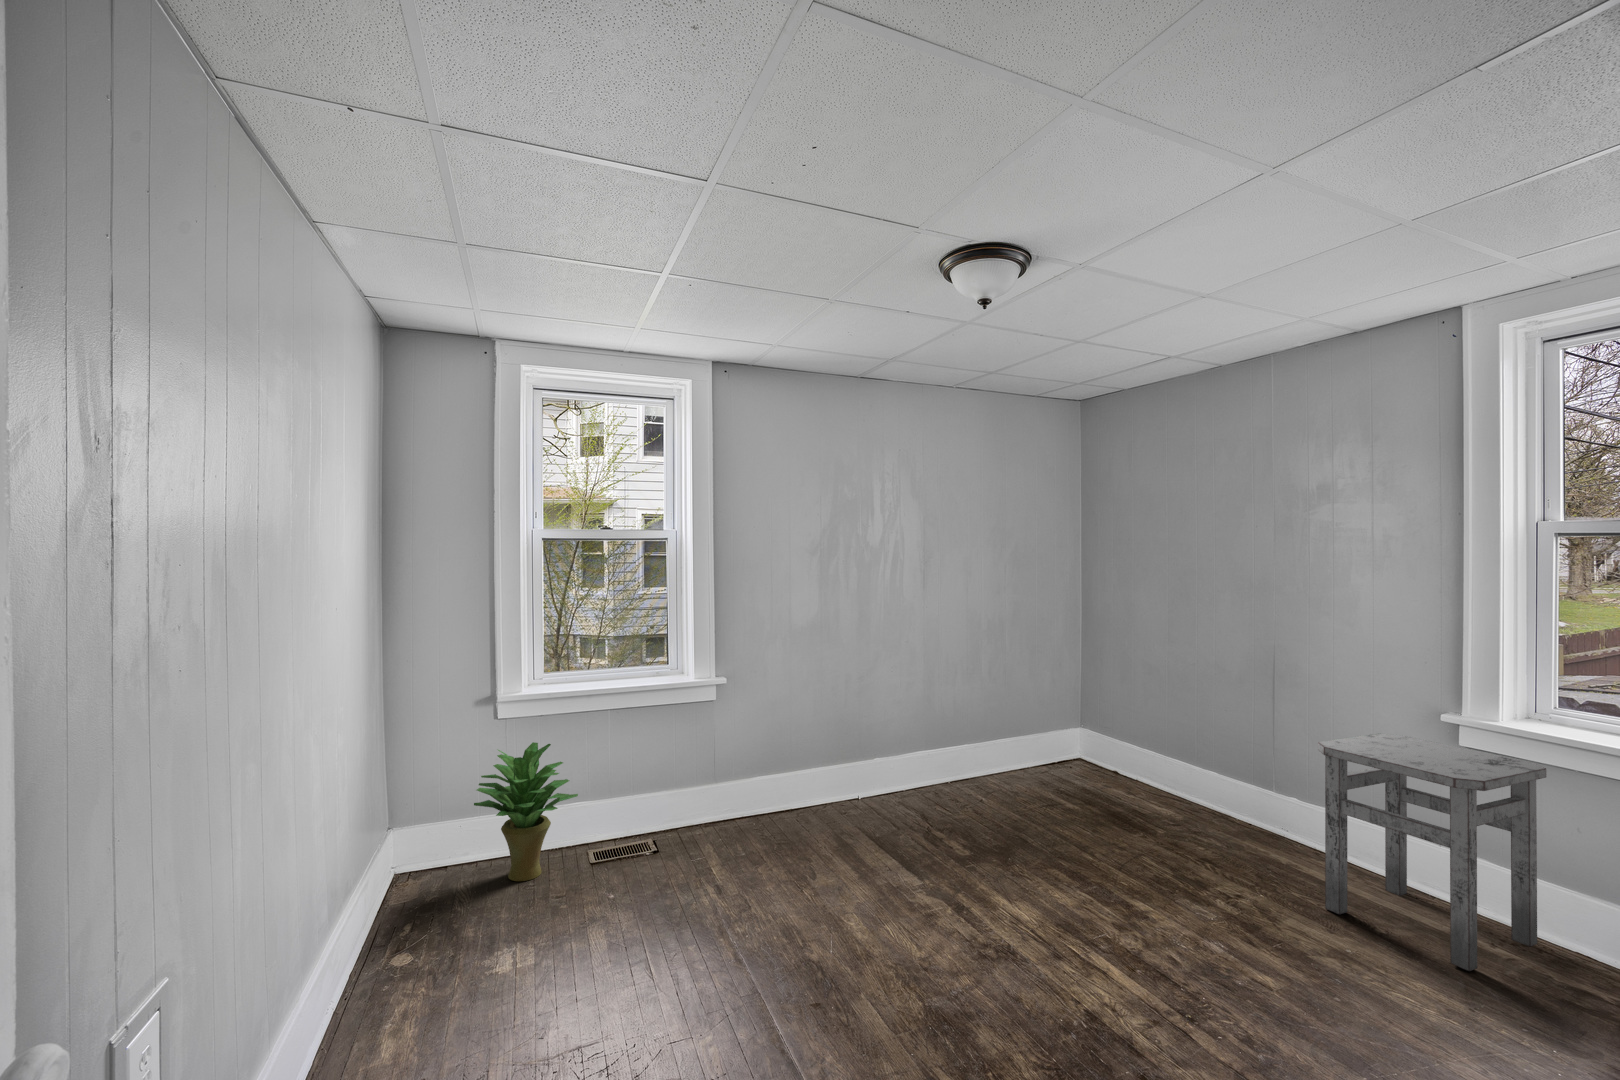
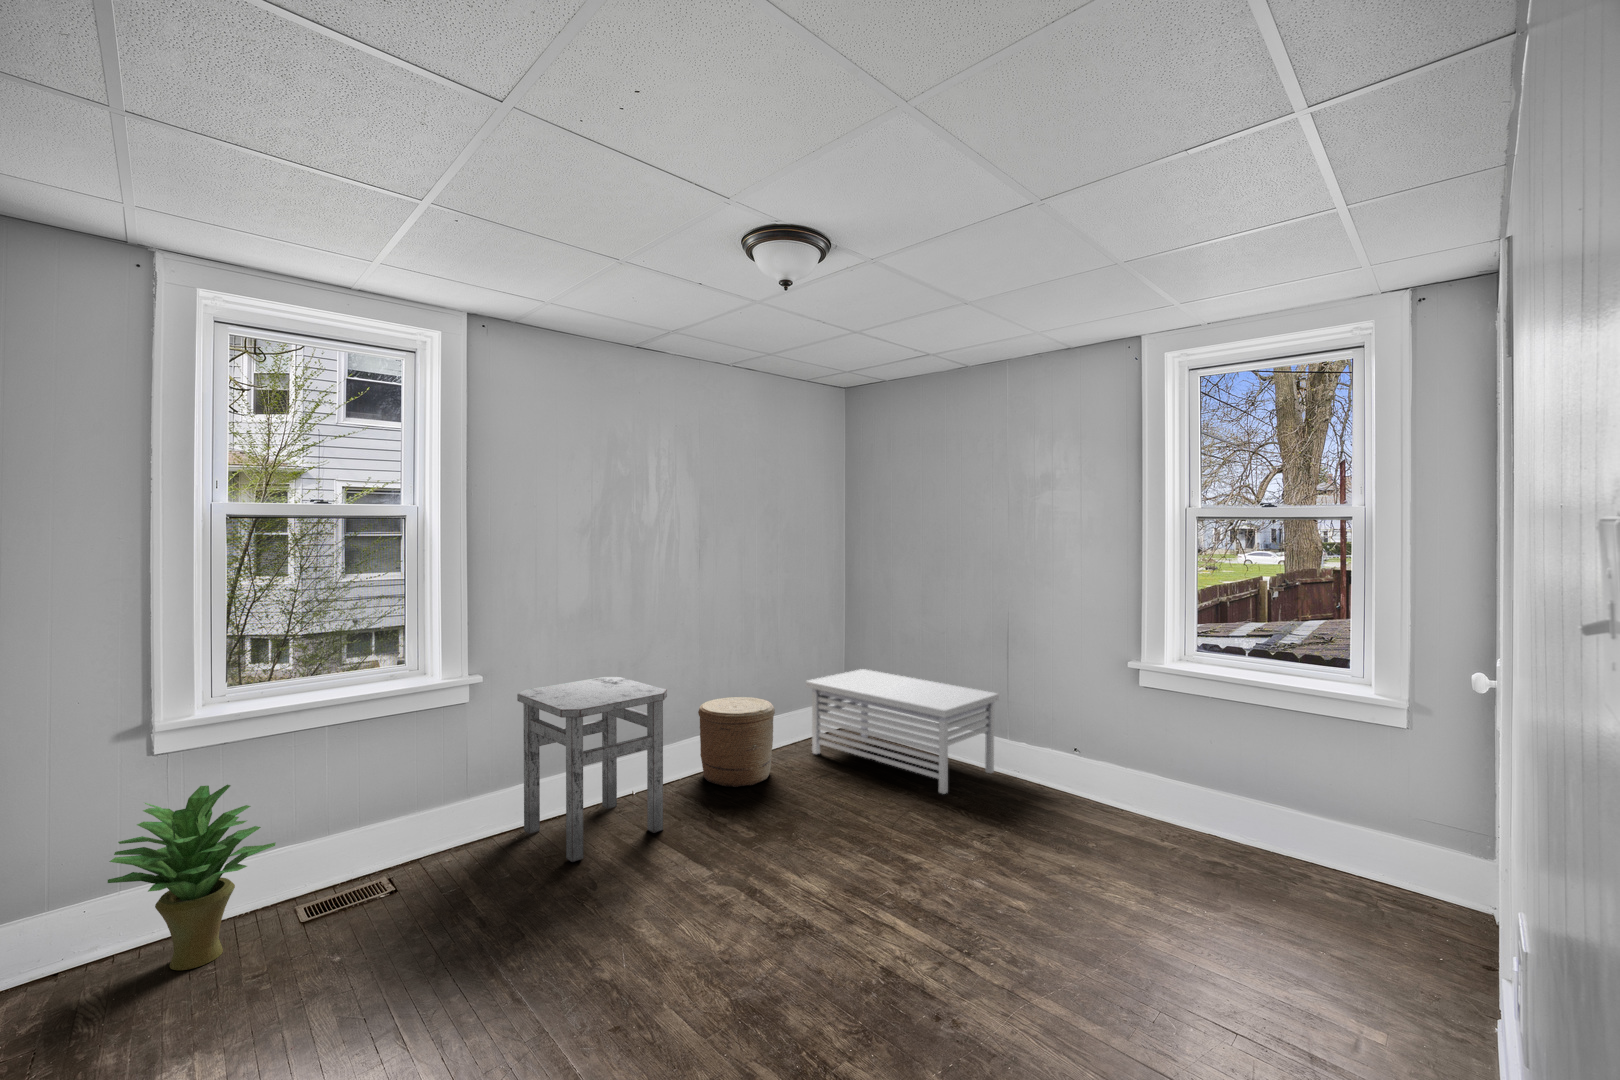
storage bench: none [1037,704,1263,847] -> present [806,669,999,794]
woven basket: none [925,719,1001,808] -> present [698,697,775,787]
side table: present [1318,733,1546,971] -> present [517,677,667,862]

